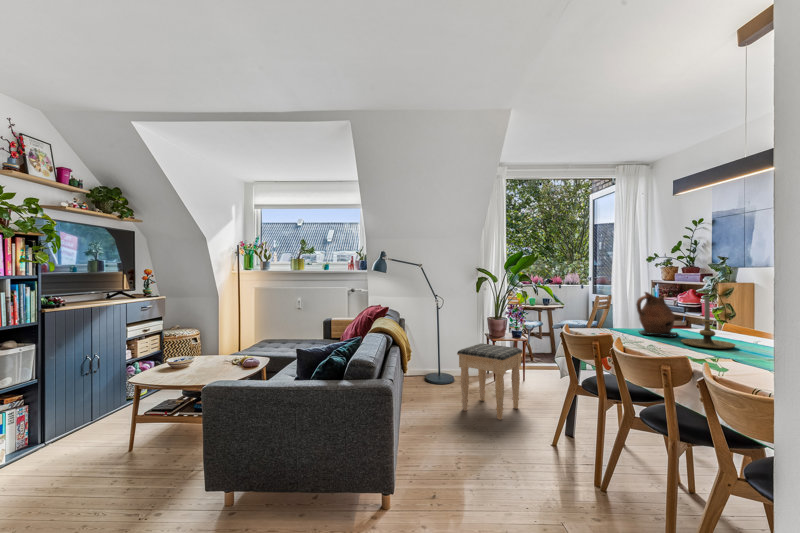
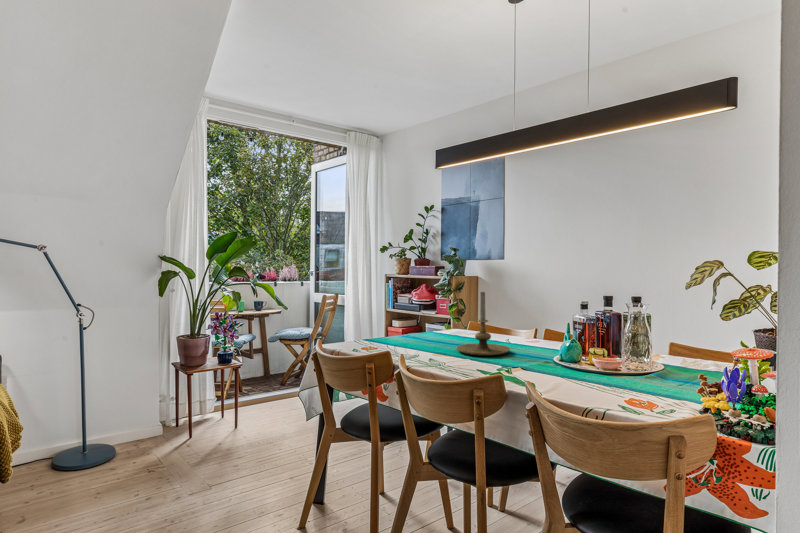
ceramic pitcher: present [636,292,677,337] -> none [399,288,445,345]
footstool: present [457,343,523,420] -> none [123,384,242,515]

